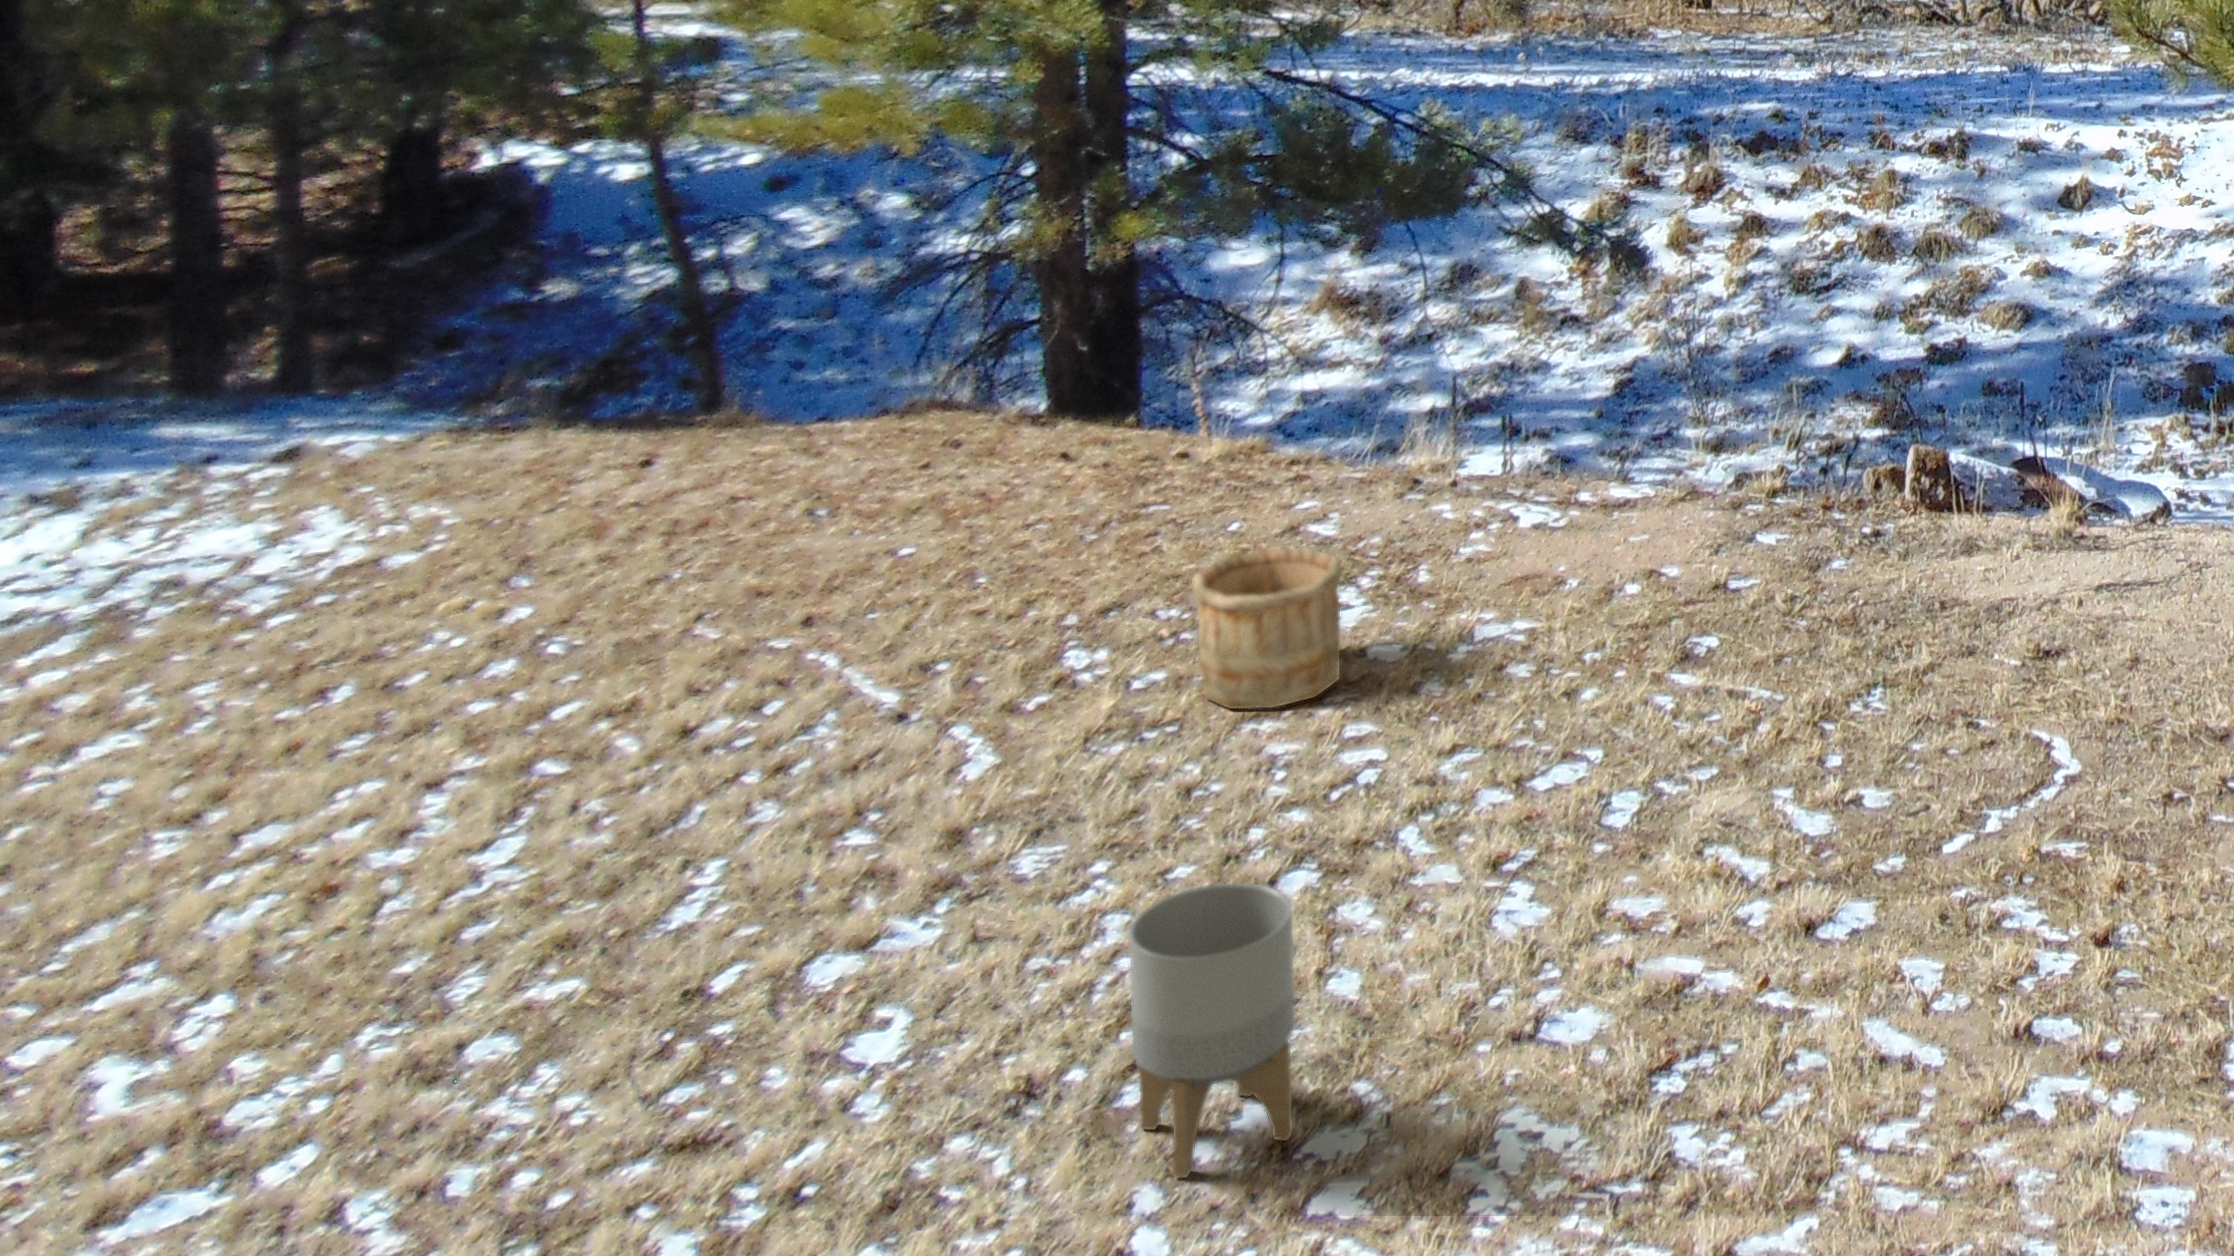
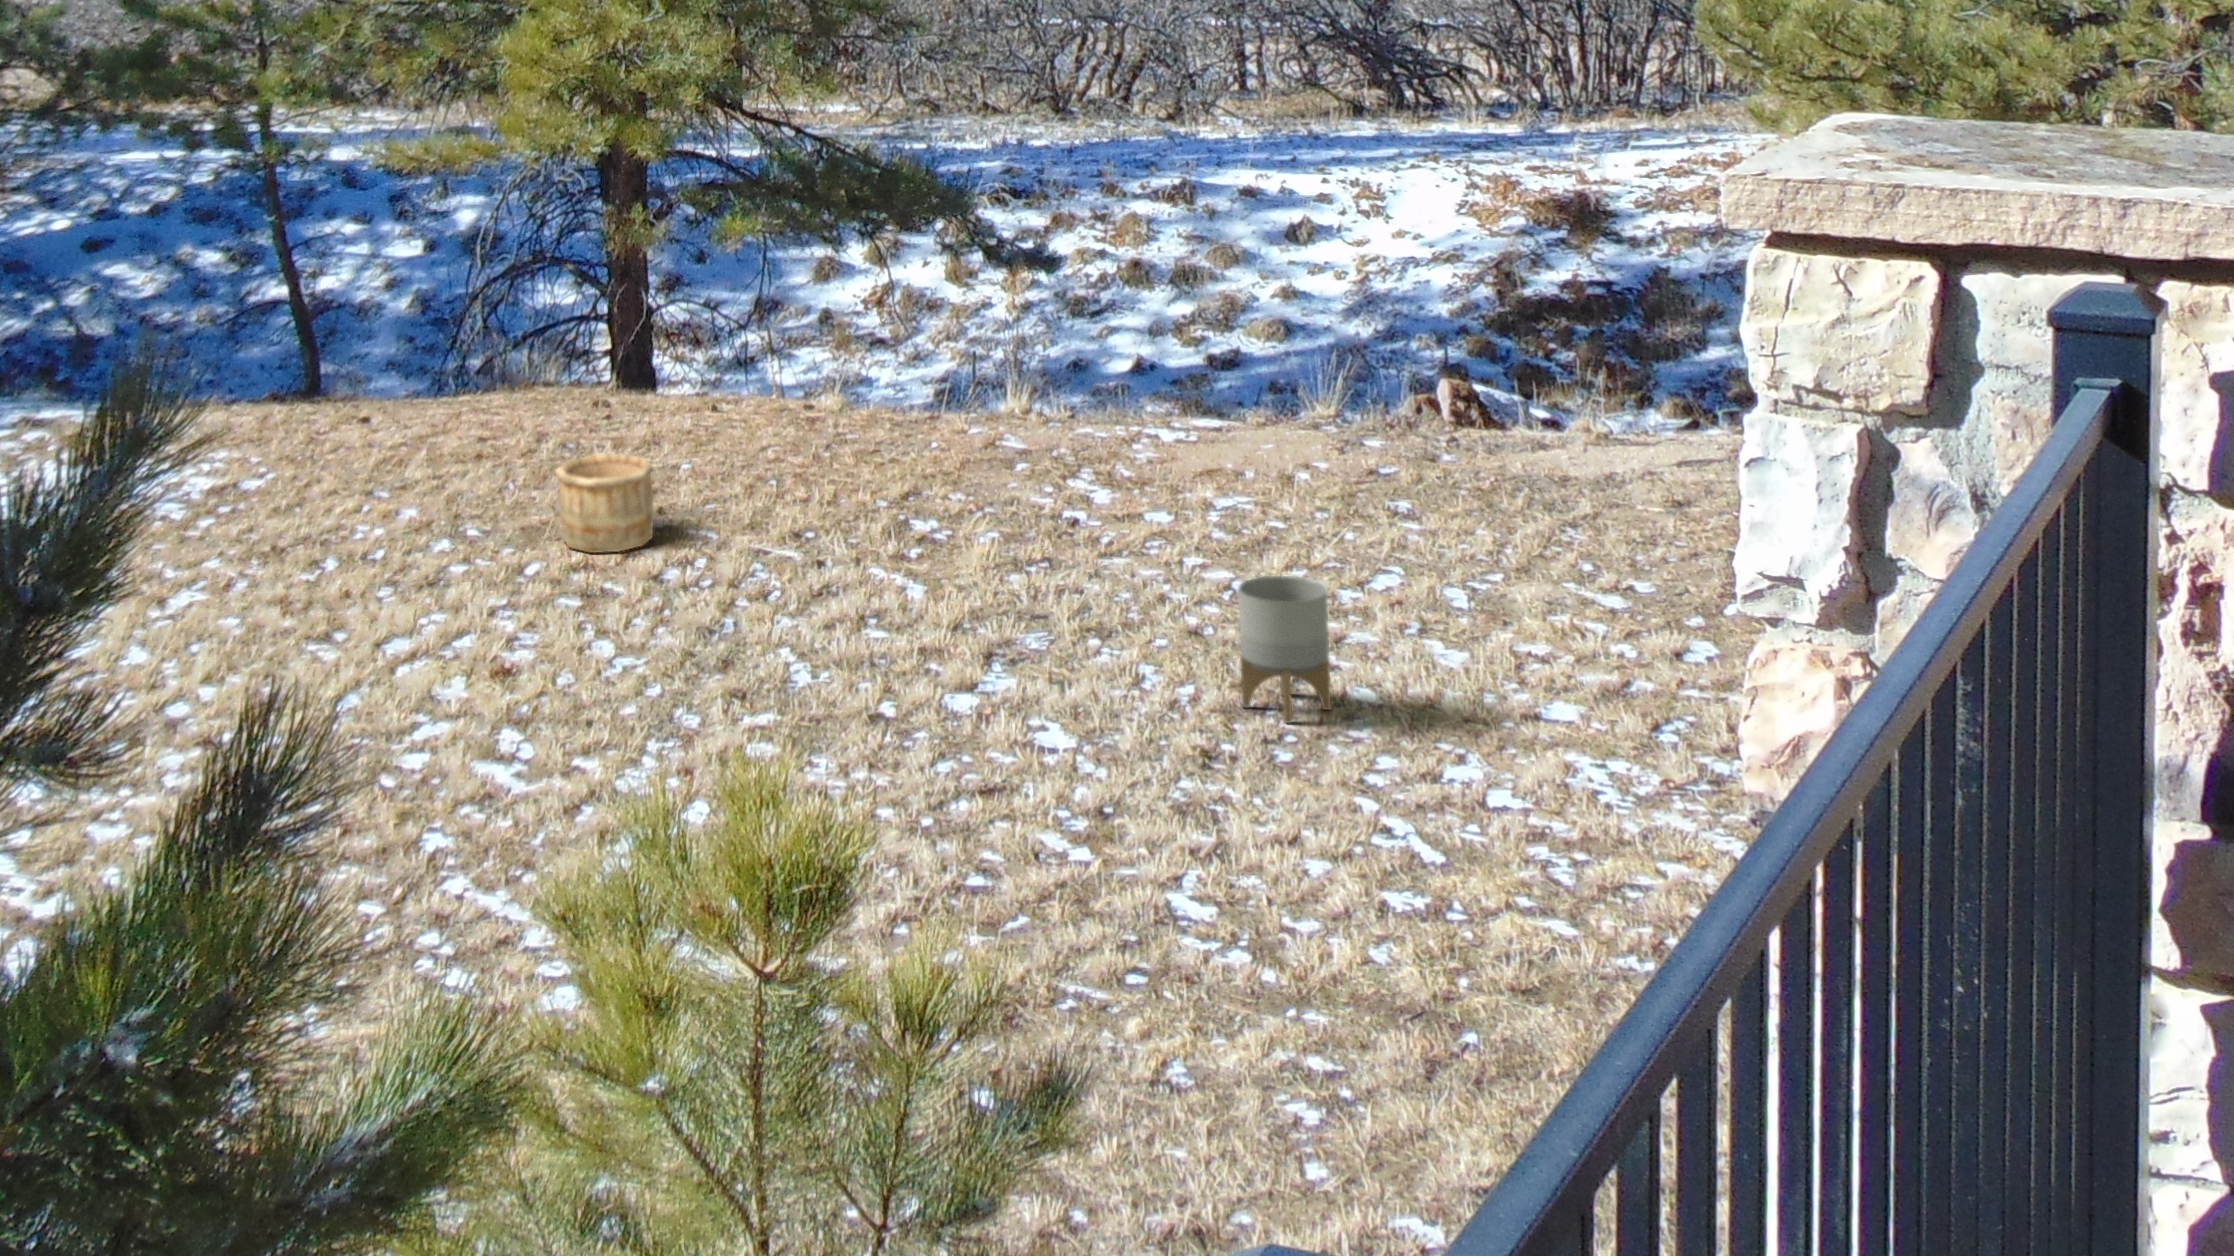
wooden bucket: present [1192,548,1341,709] -> present [555,454,654,553]

